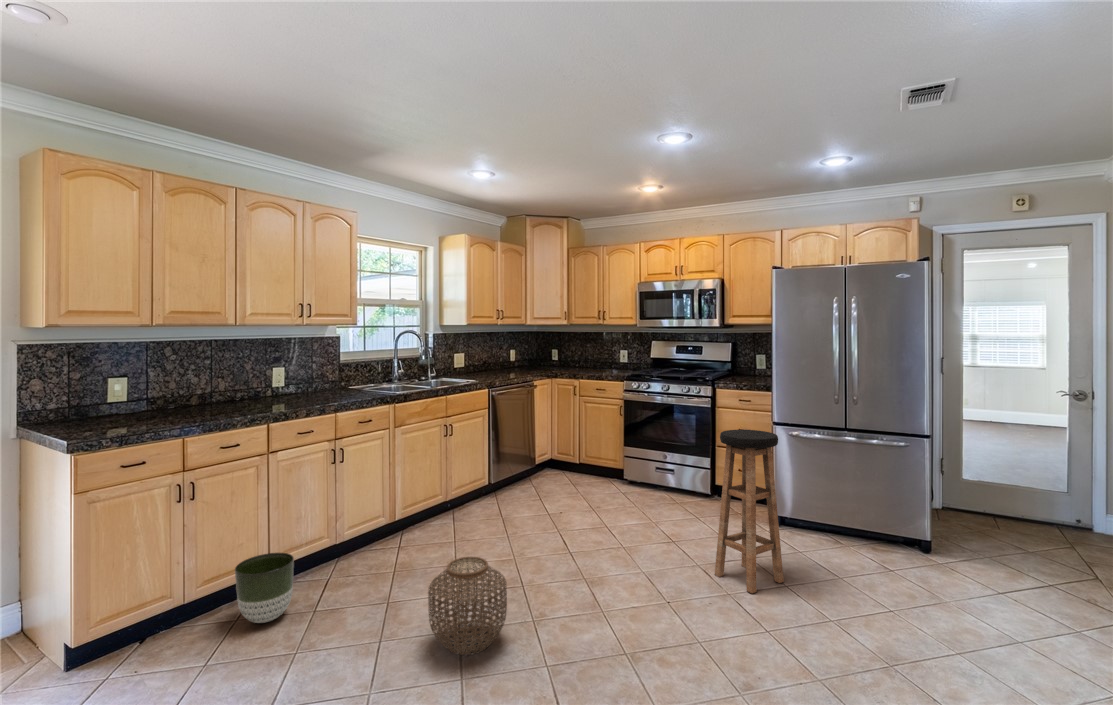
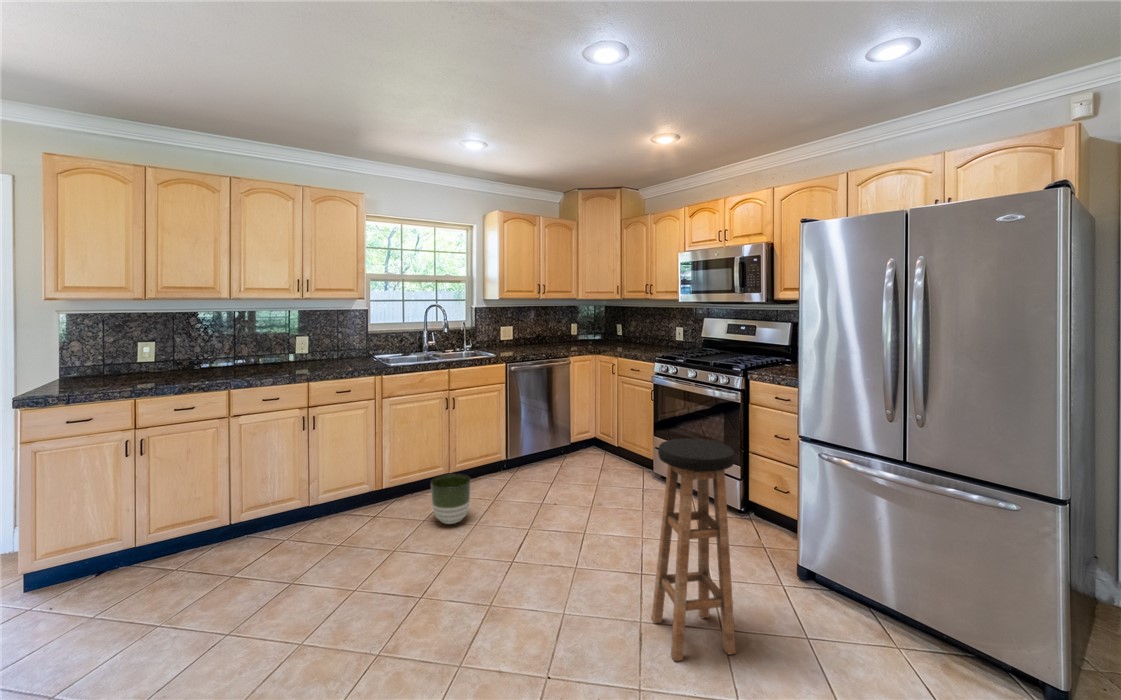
planter: present [235,553,294,623] -> present [431,474,471,524]
woven basket: present [428,557,507,655] -> none [261,548,356,657]

